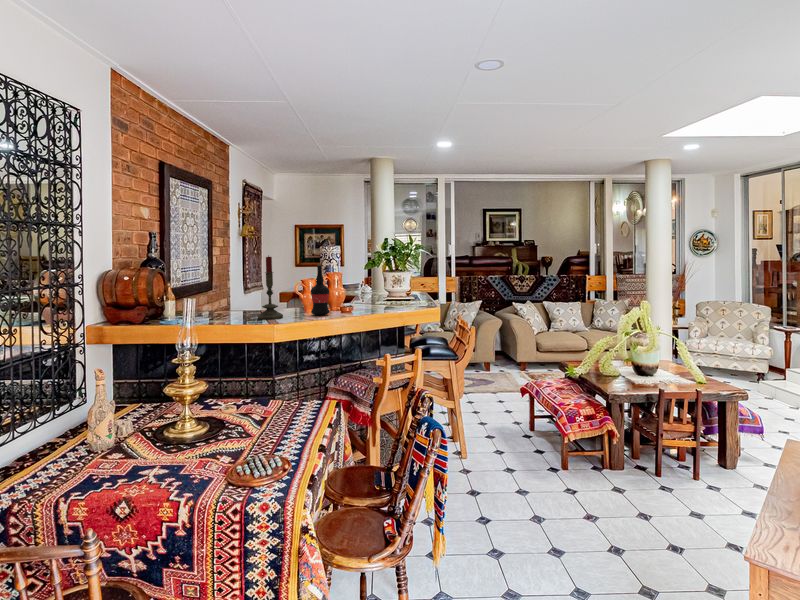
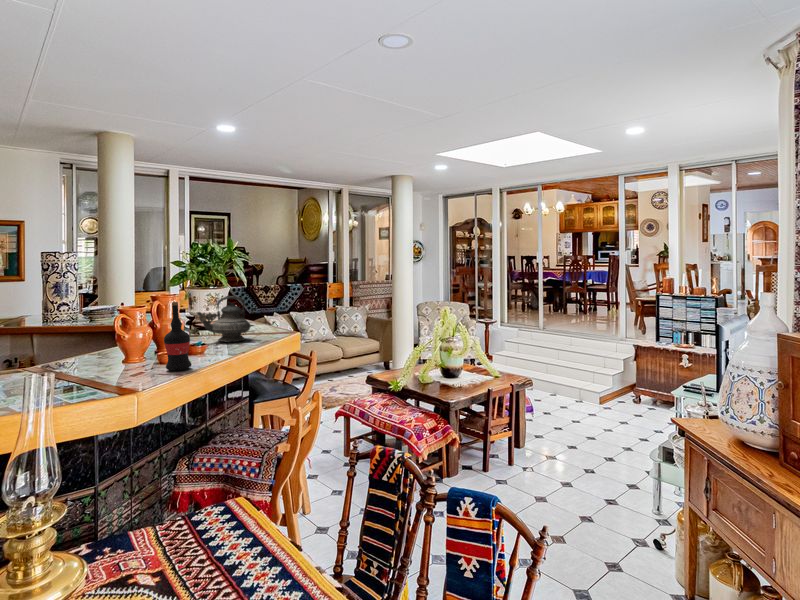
candle: present [258,256,283,319] -> none [98,296,138,389]
teapot: none [370,267,413,306] -> present [197,296,251,342]

